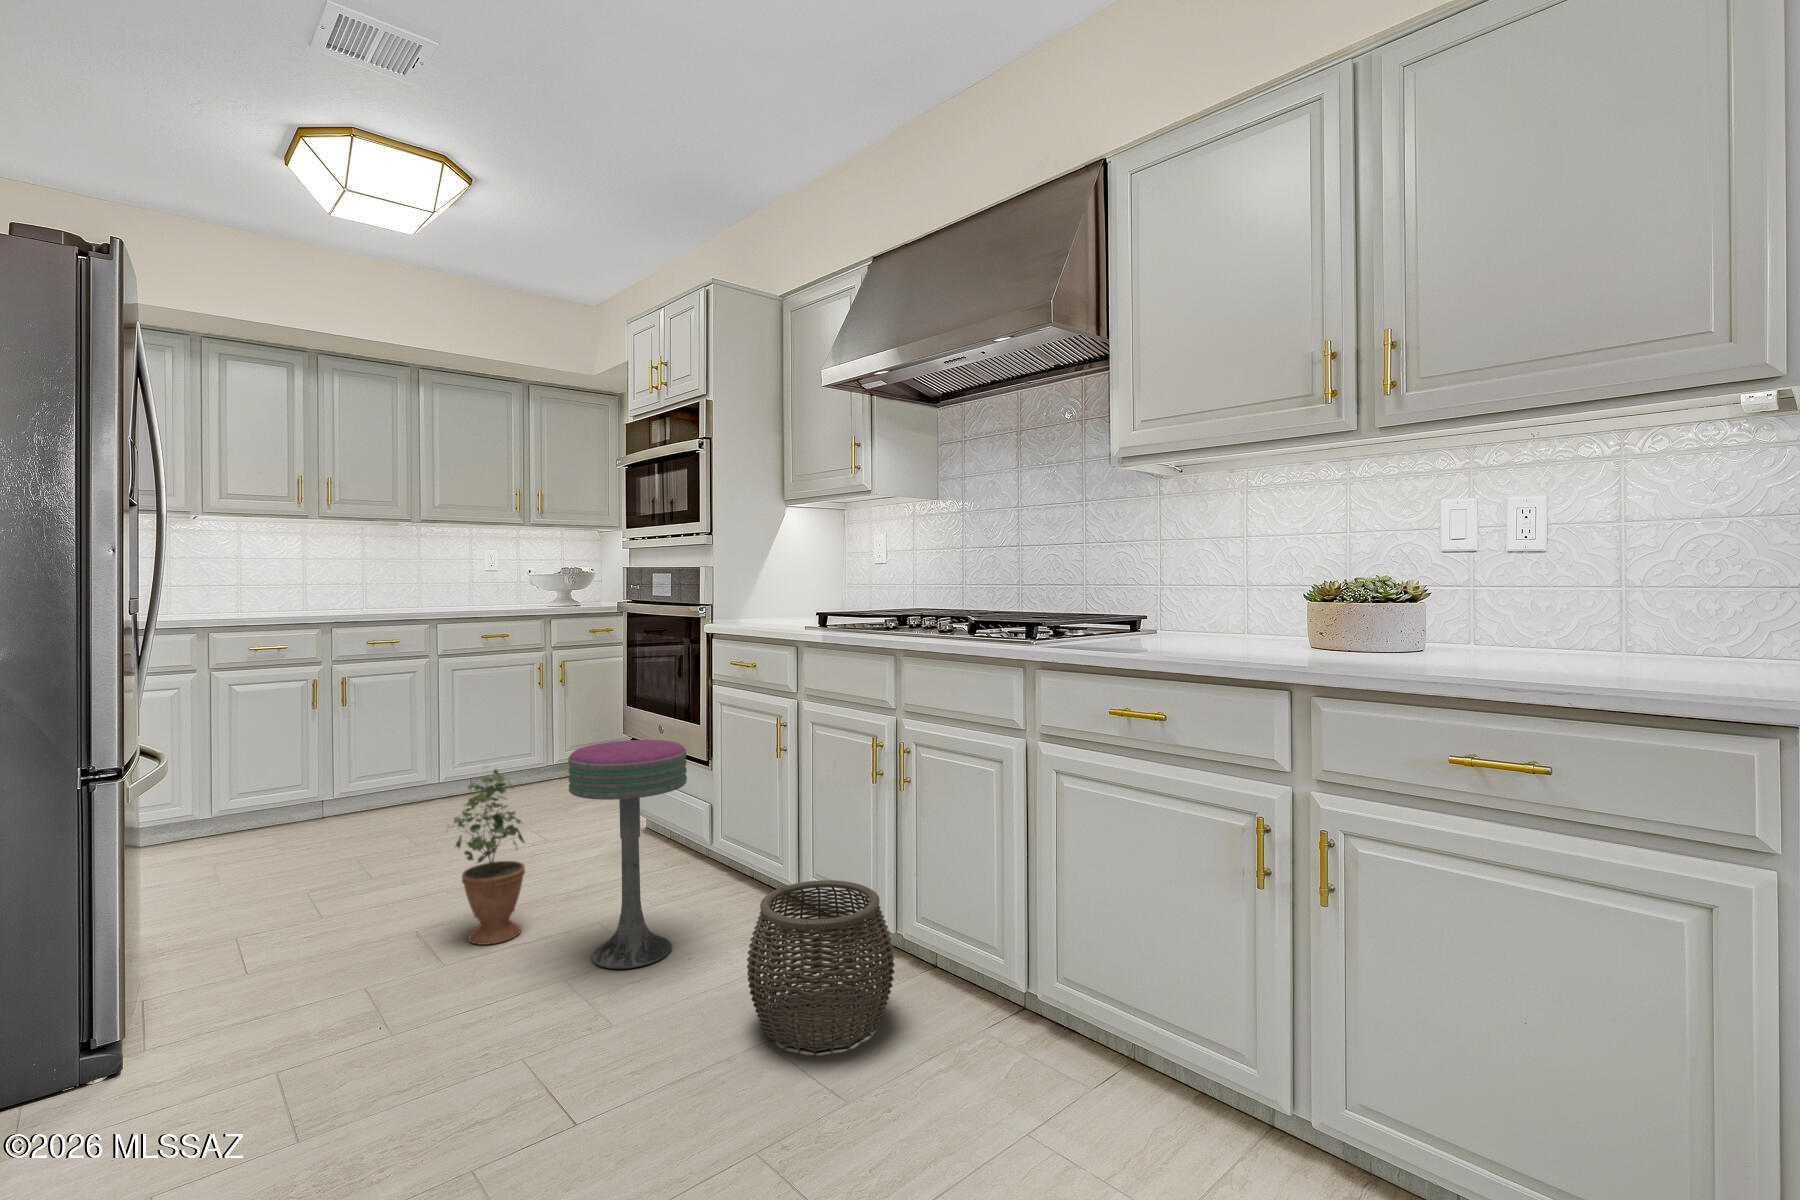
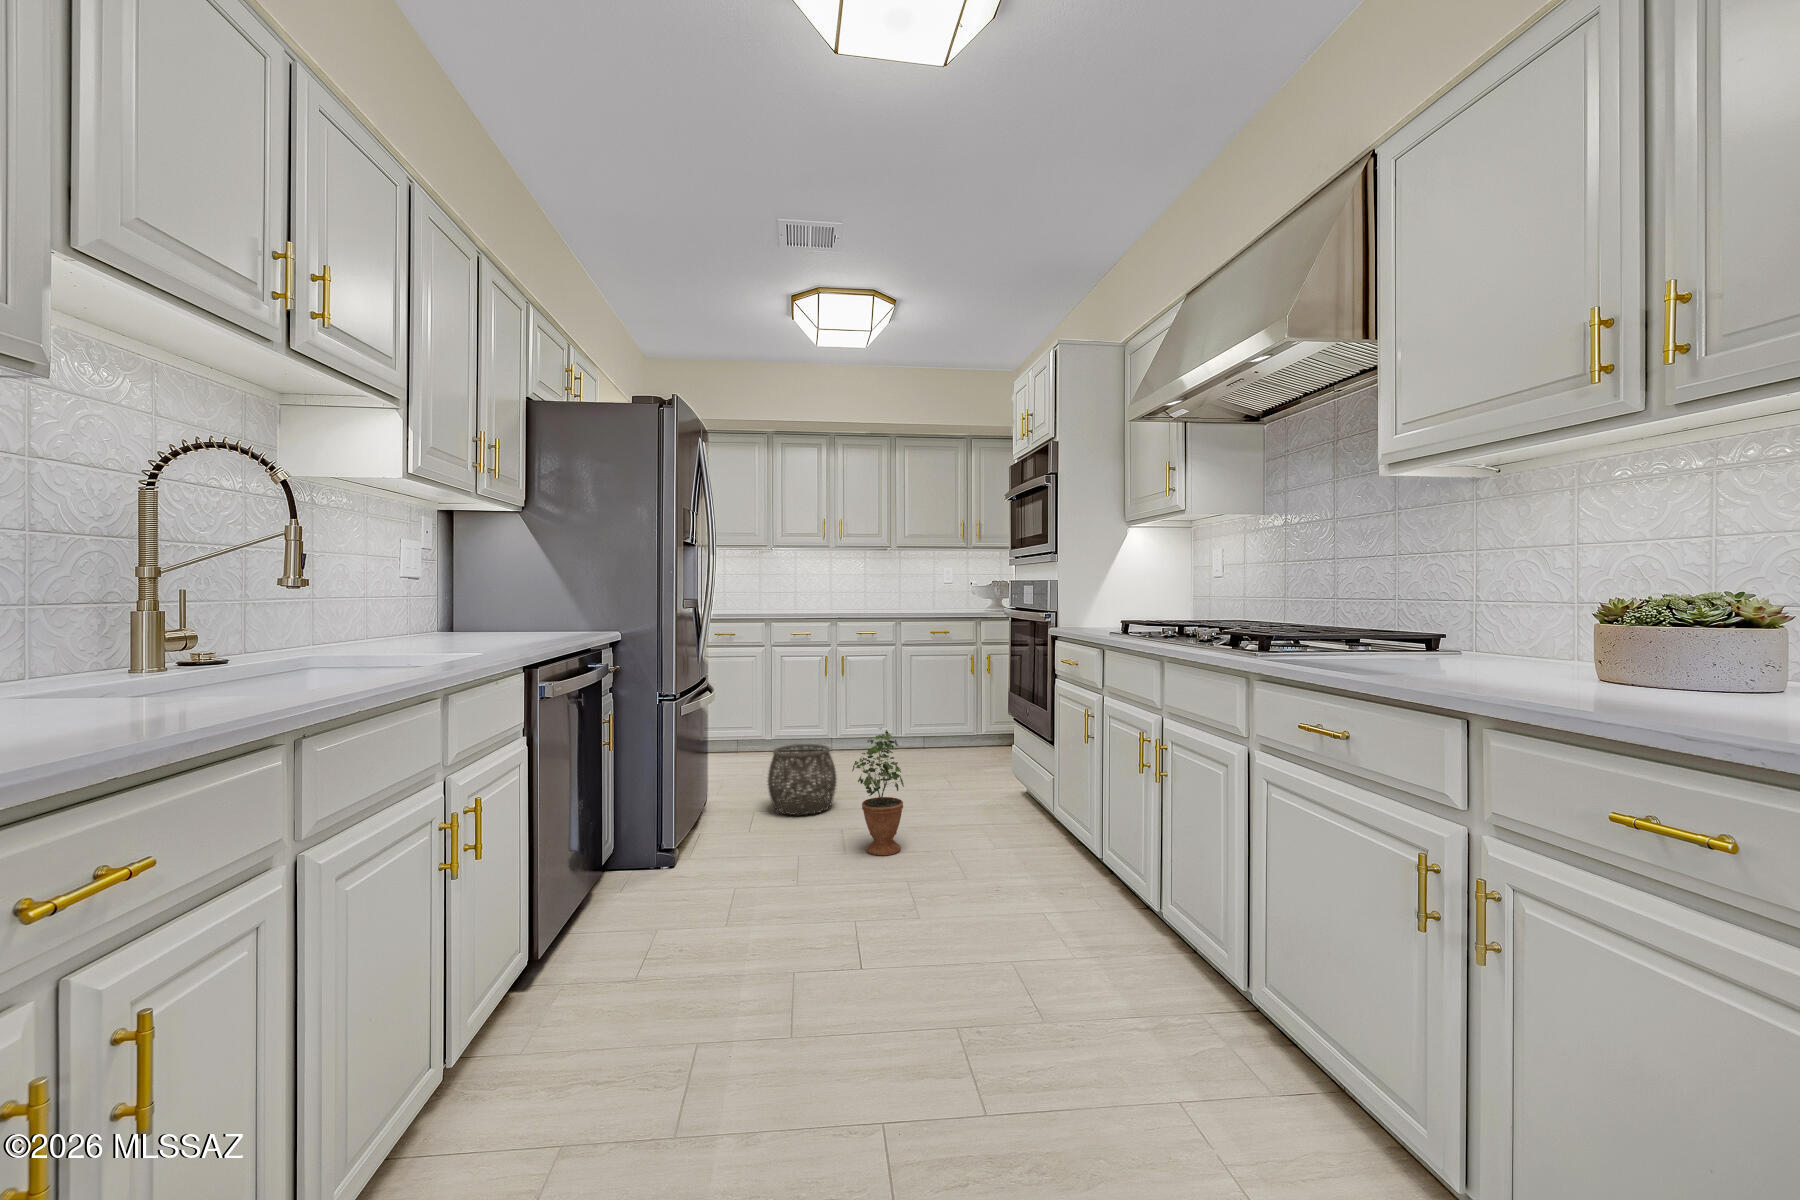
bar stool: present [568,740,687,969] -> none [915,718,1002,893]
woven basket: present [747,880,895,1052] -> present [768,744,837,815]

